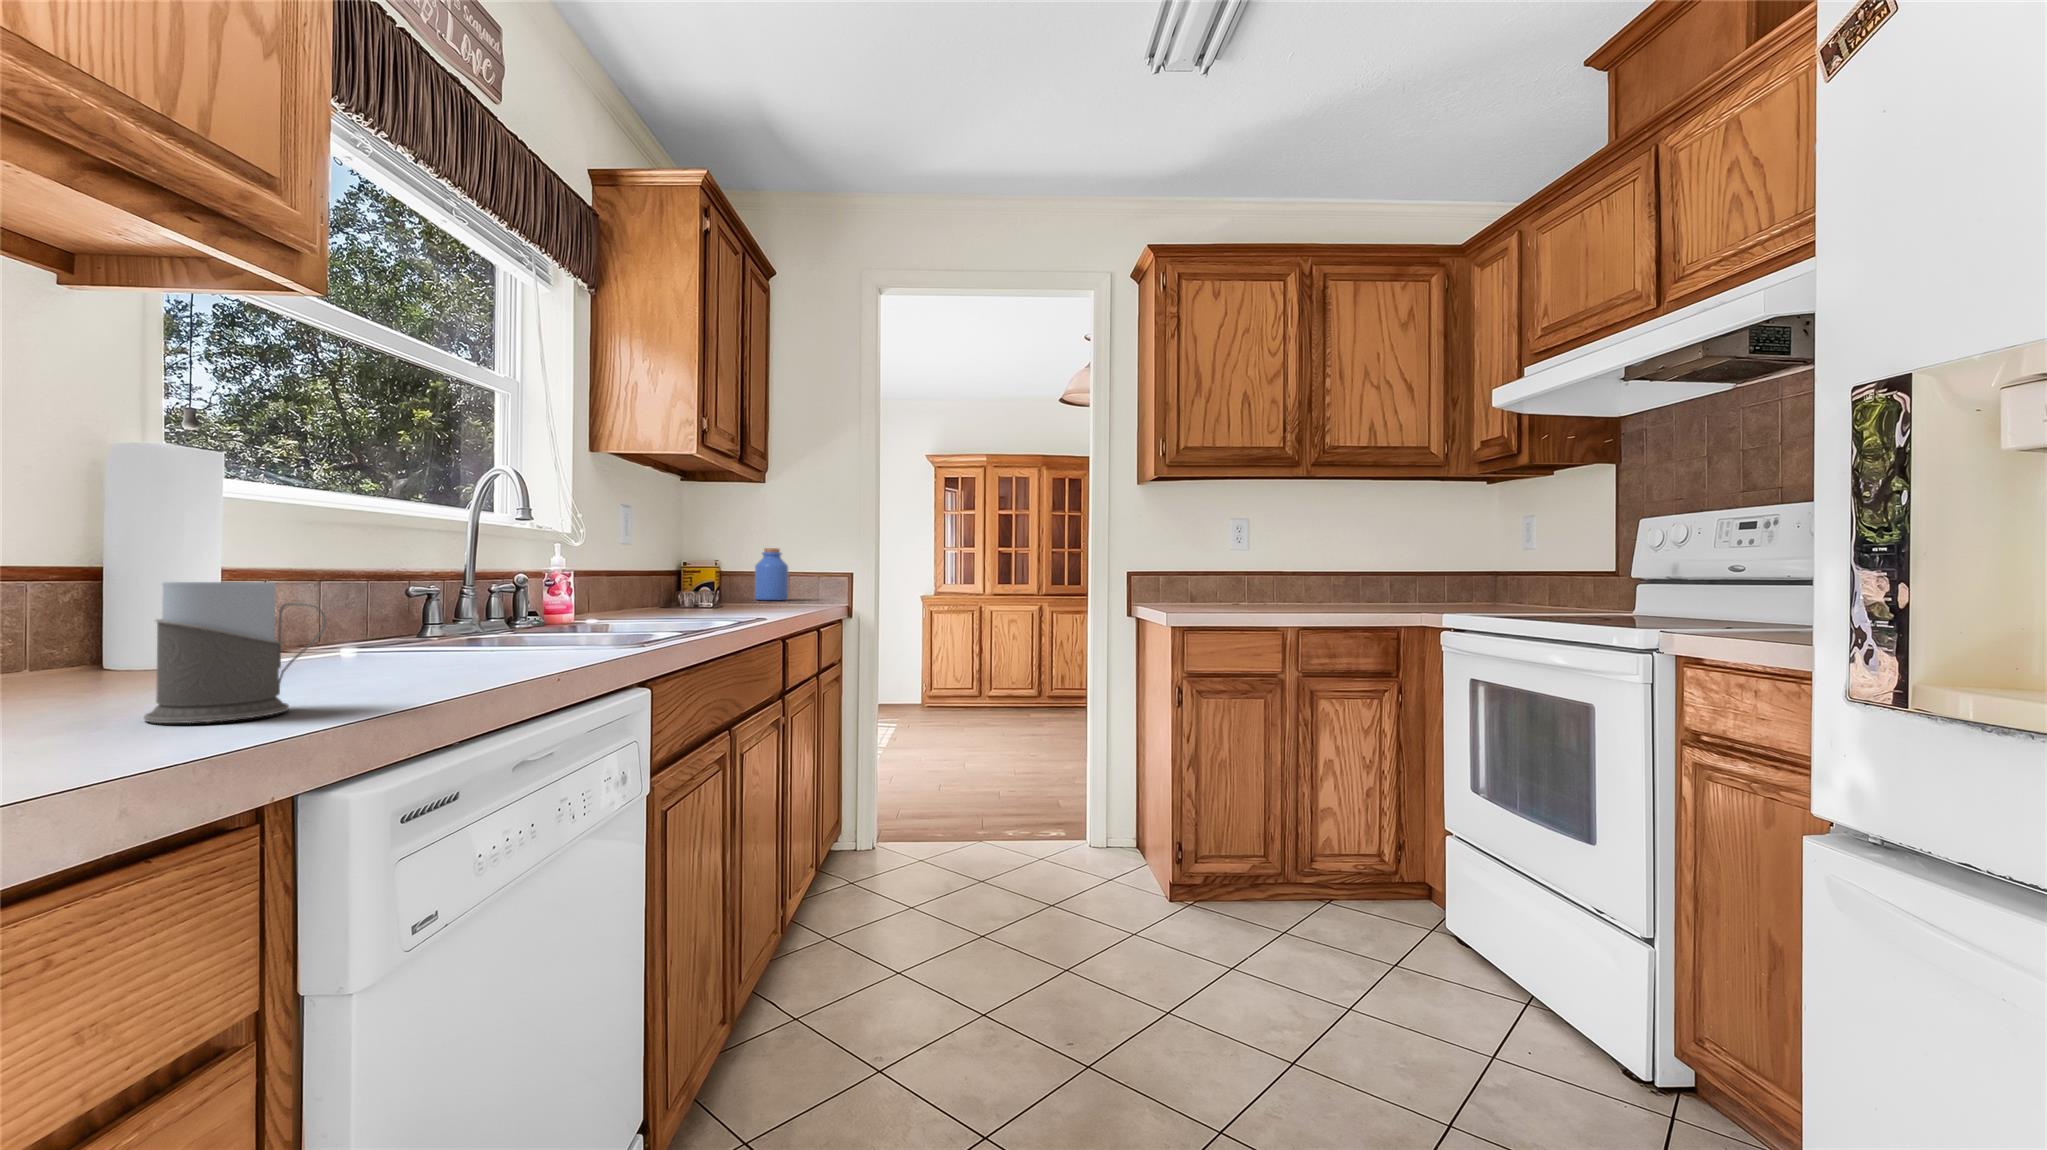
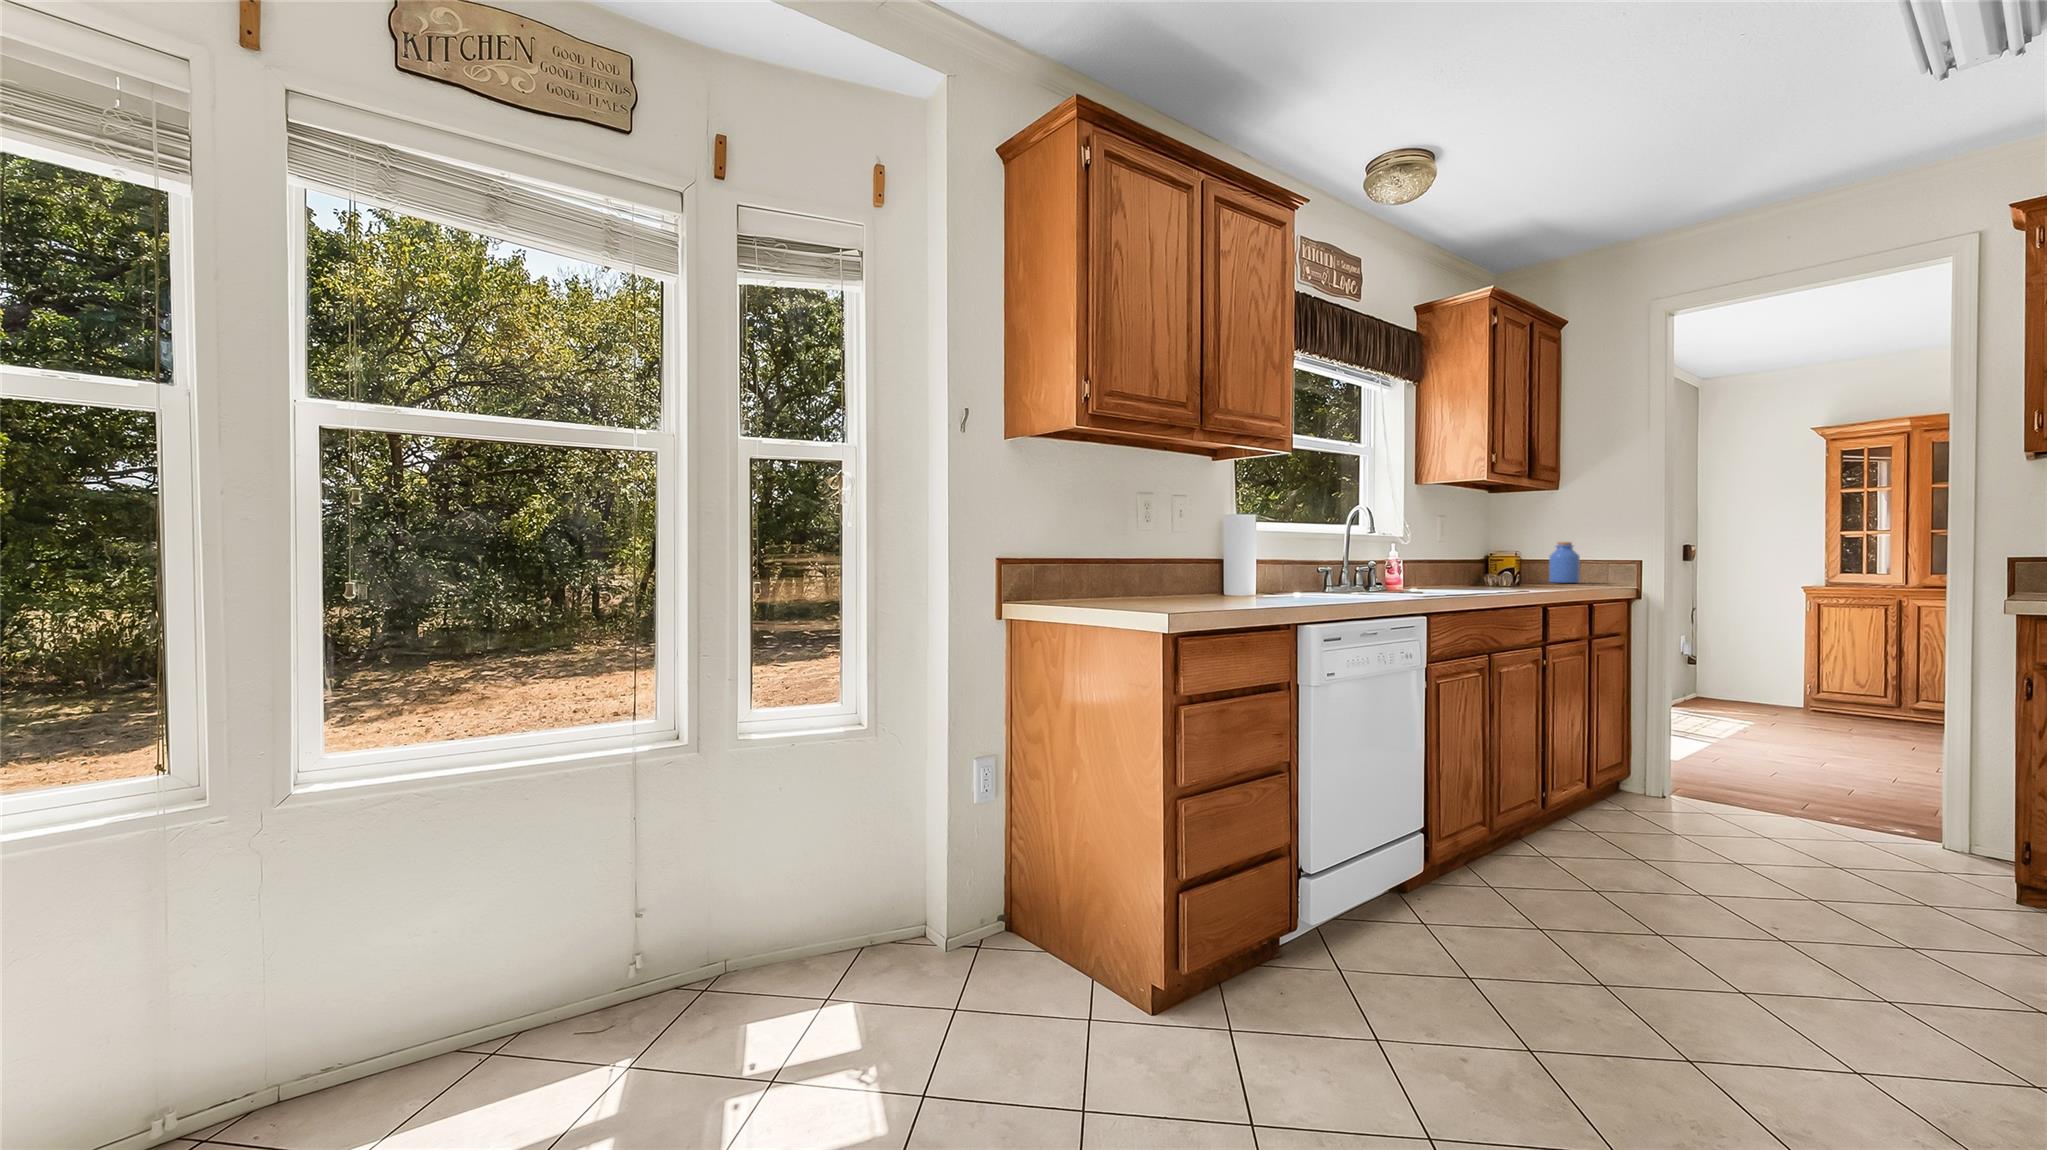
mug: present [144,582,326,723] -> none [1253,563,1296,604]

